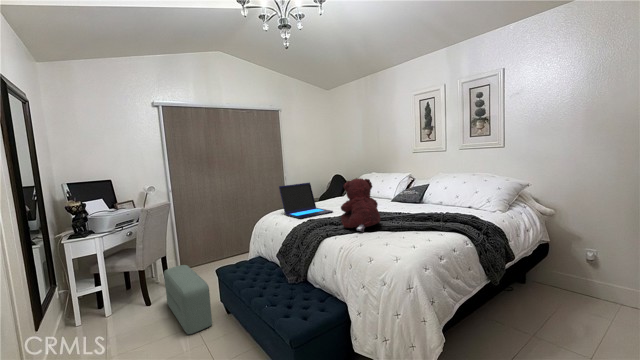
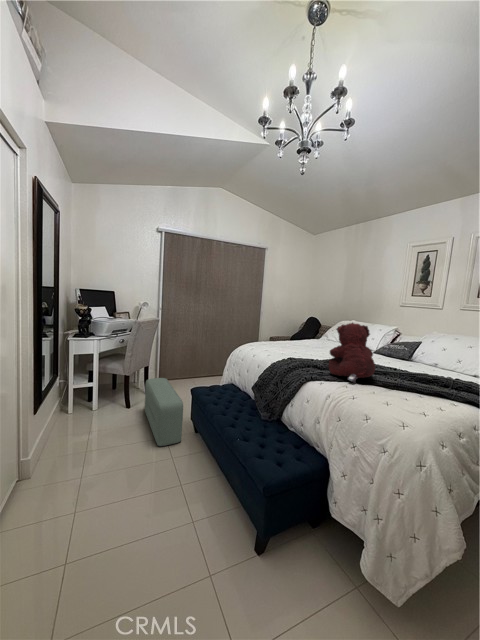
laptop: present [279,183,333,219] -> none [261,319,313,355]

